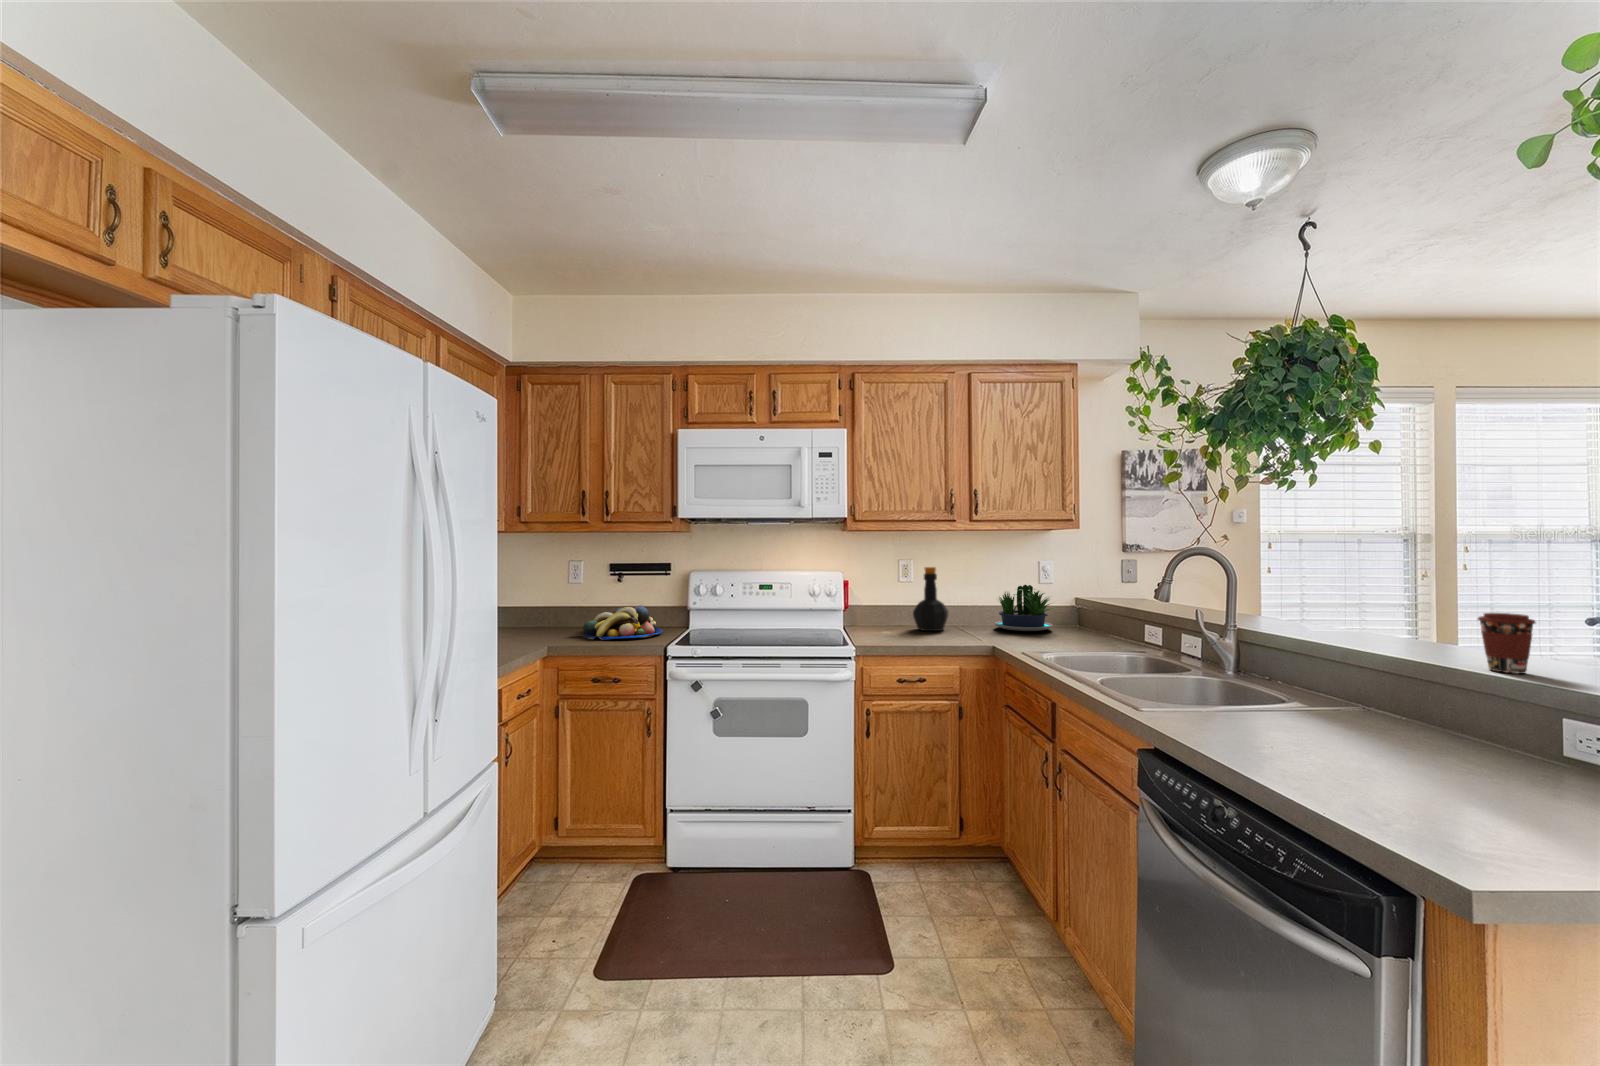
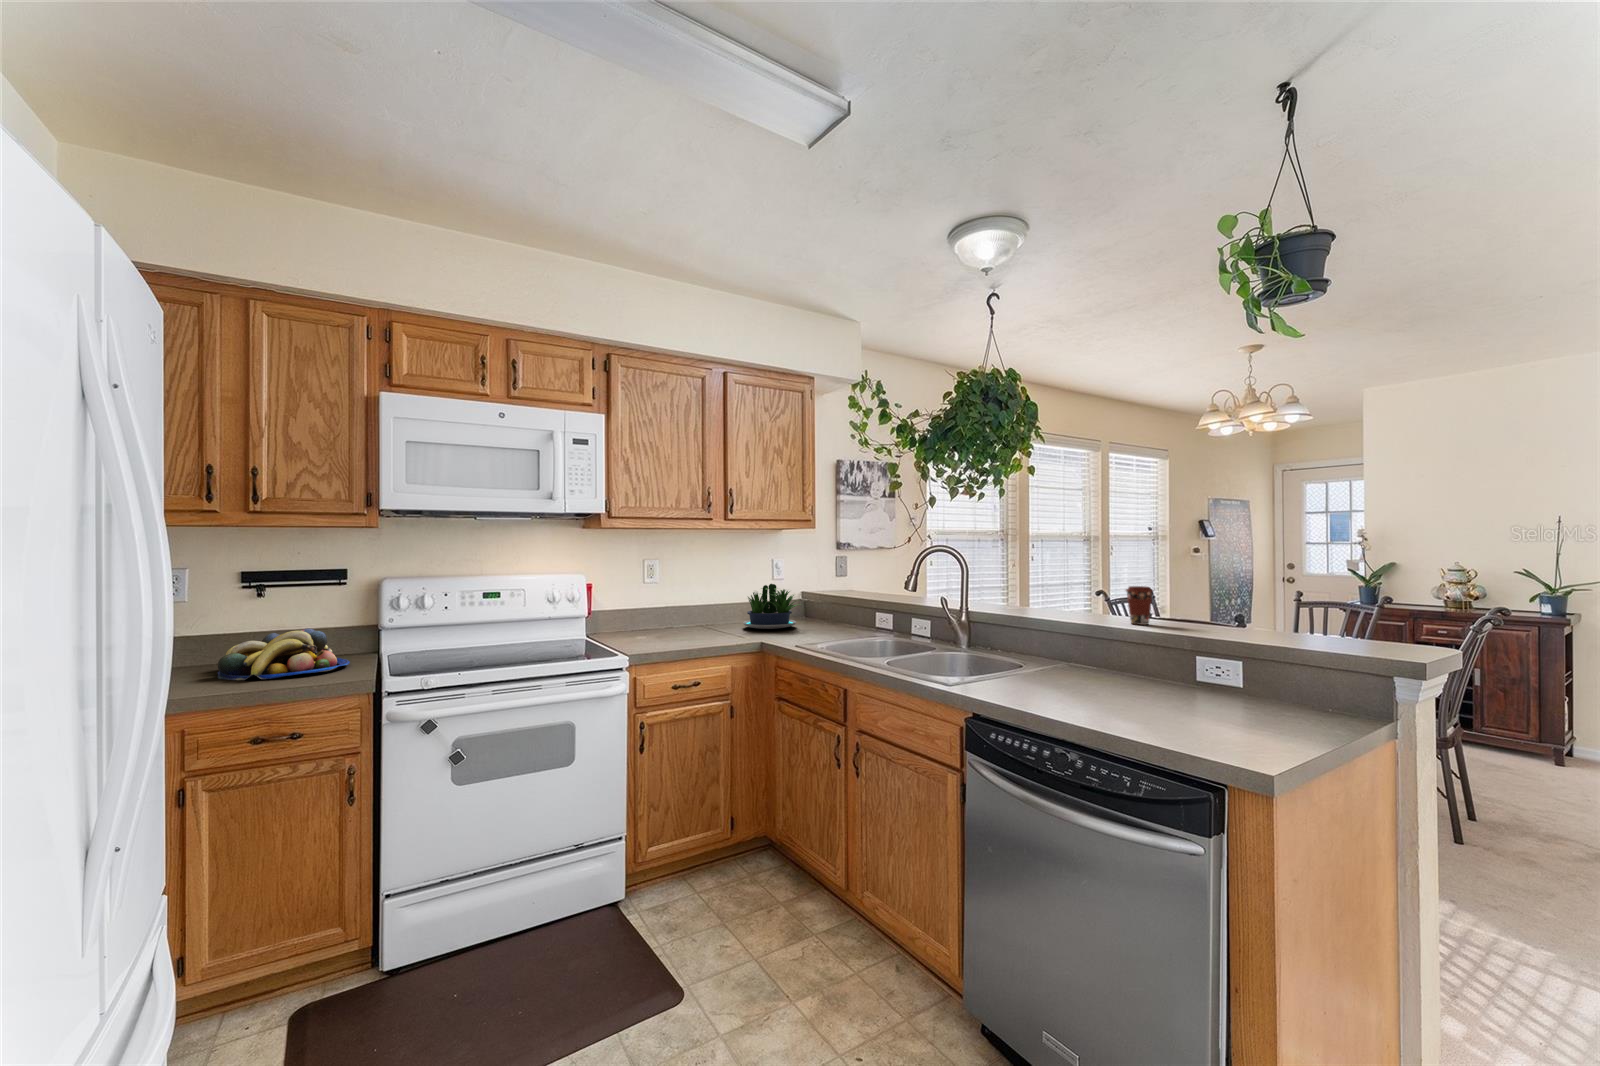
bottle: present [913,567,948,631] -> none [666,568,700,636]

